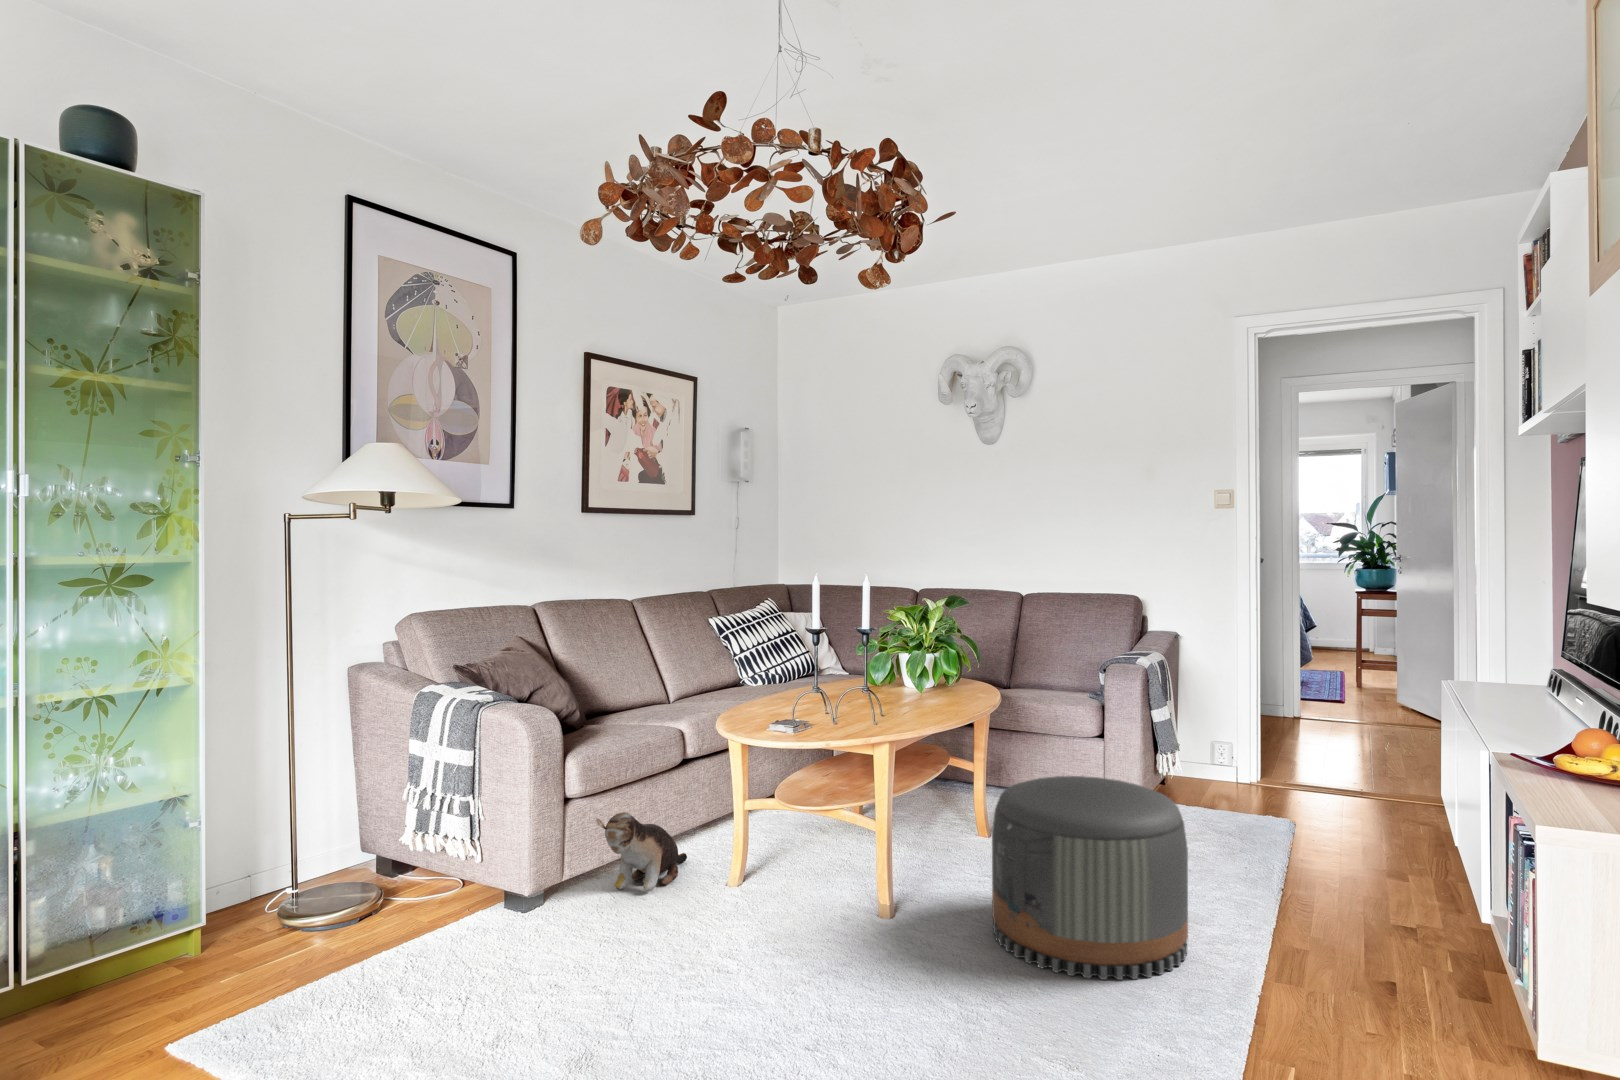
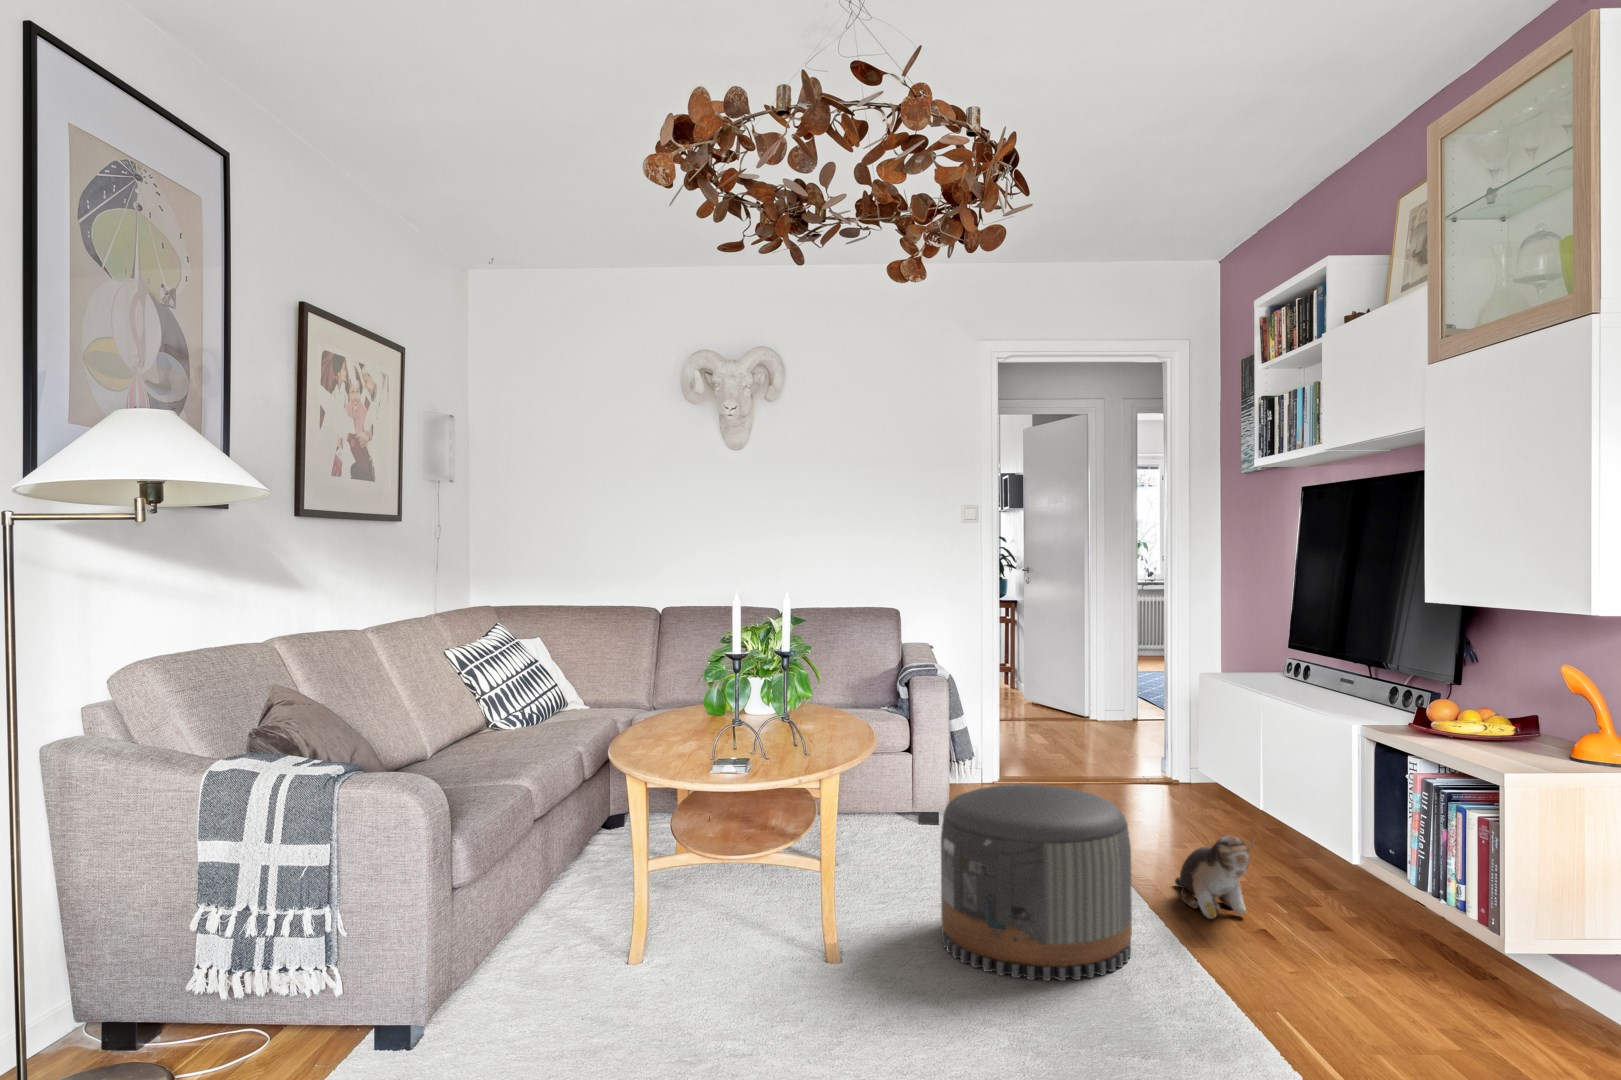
plush toy: present [596,812,687,891] -> present [1175,835,1256,919]

